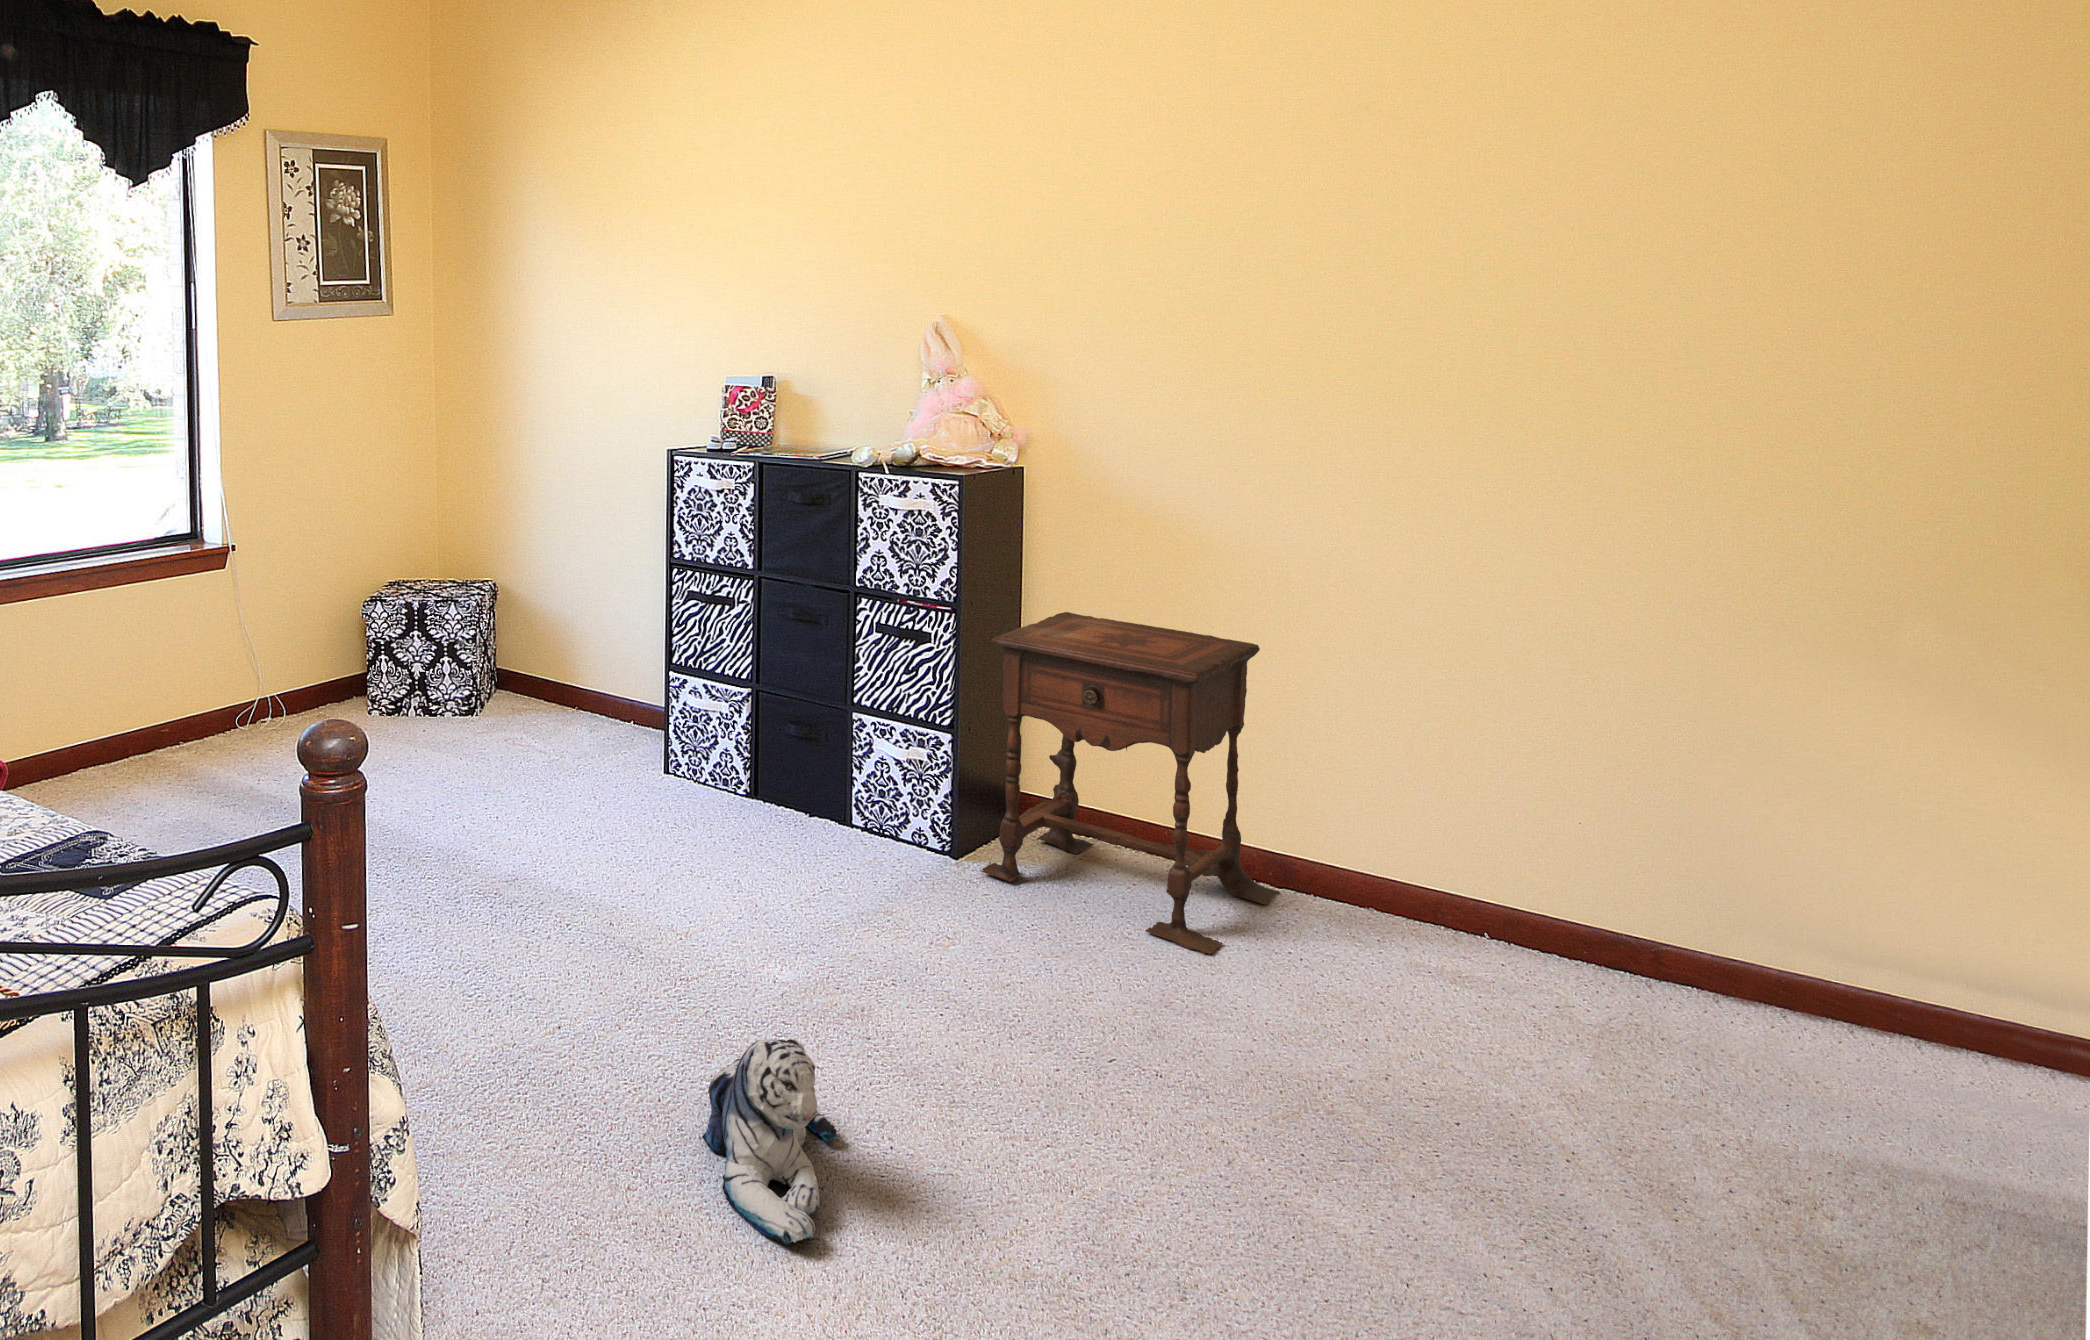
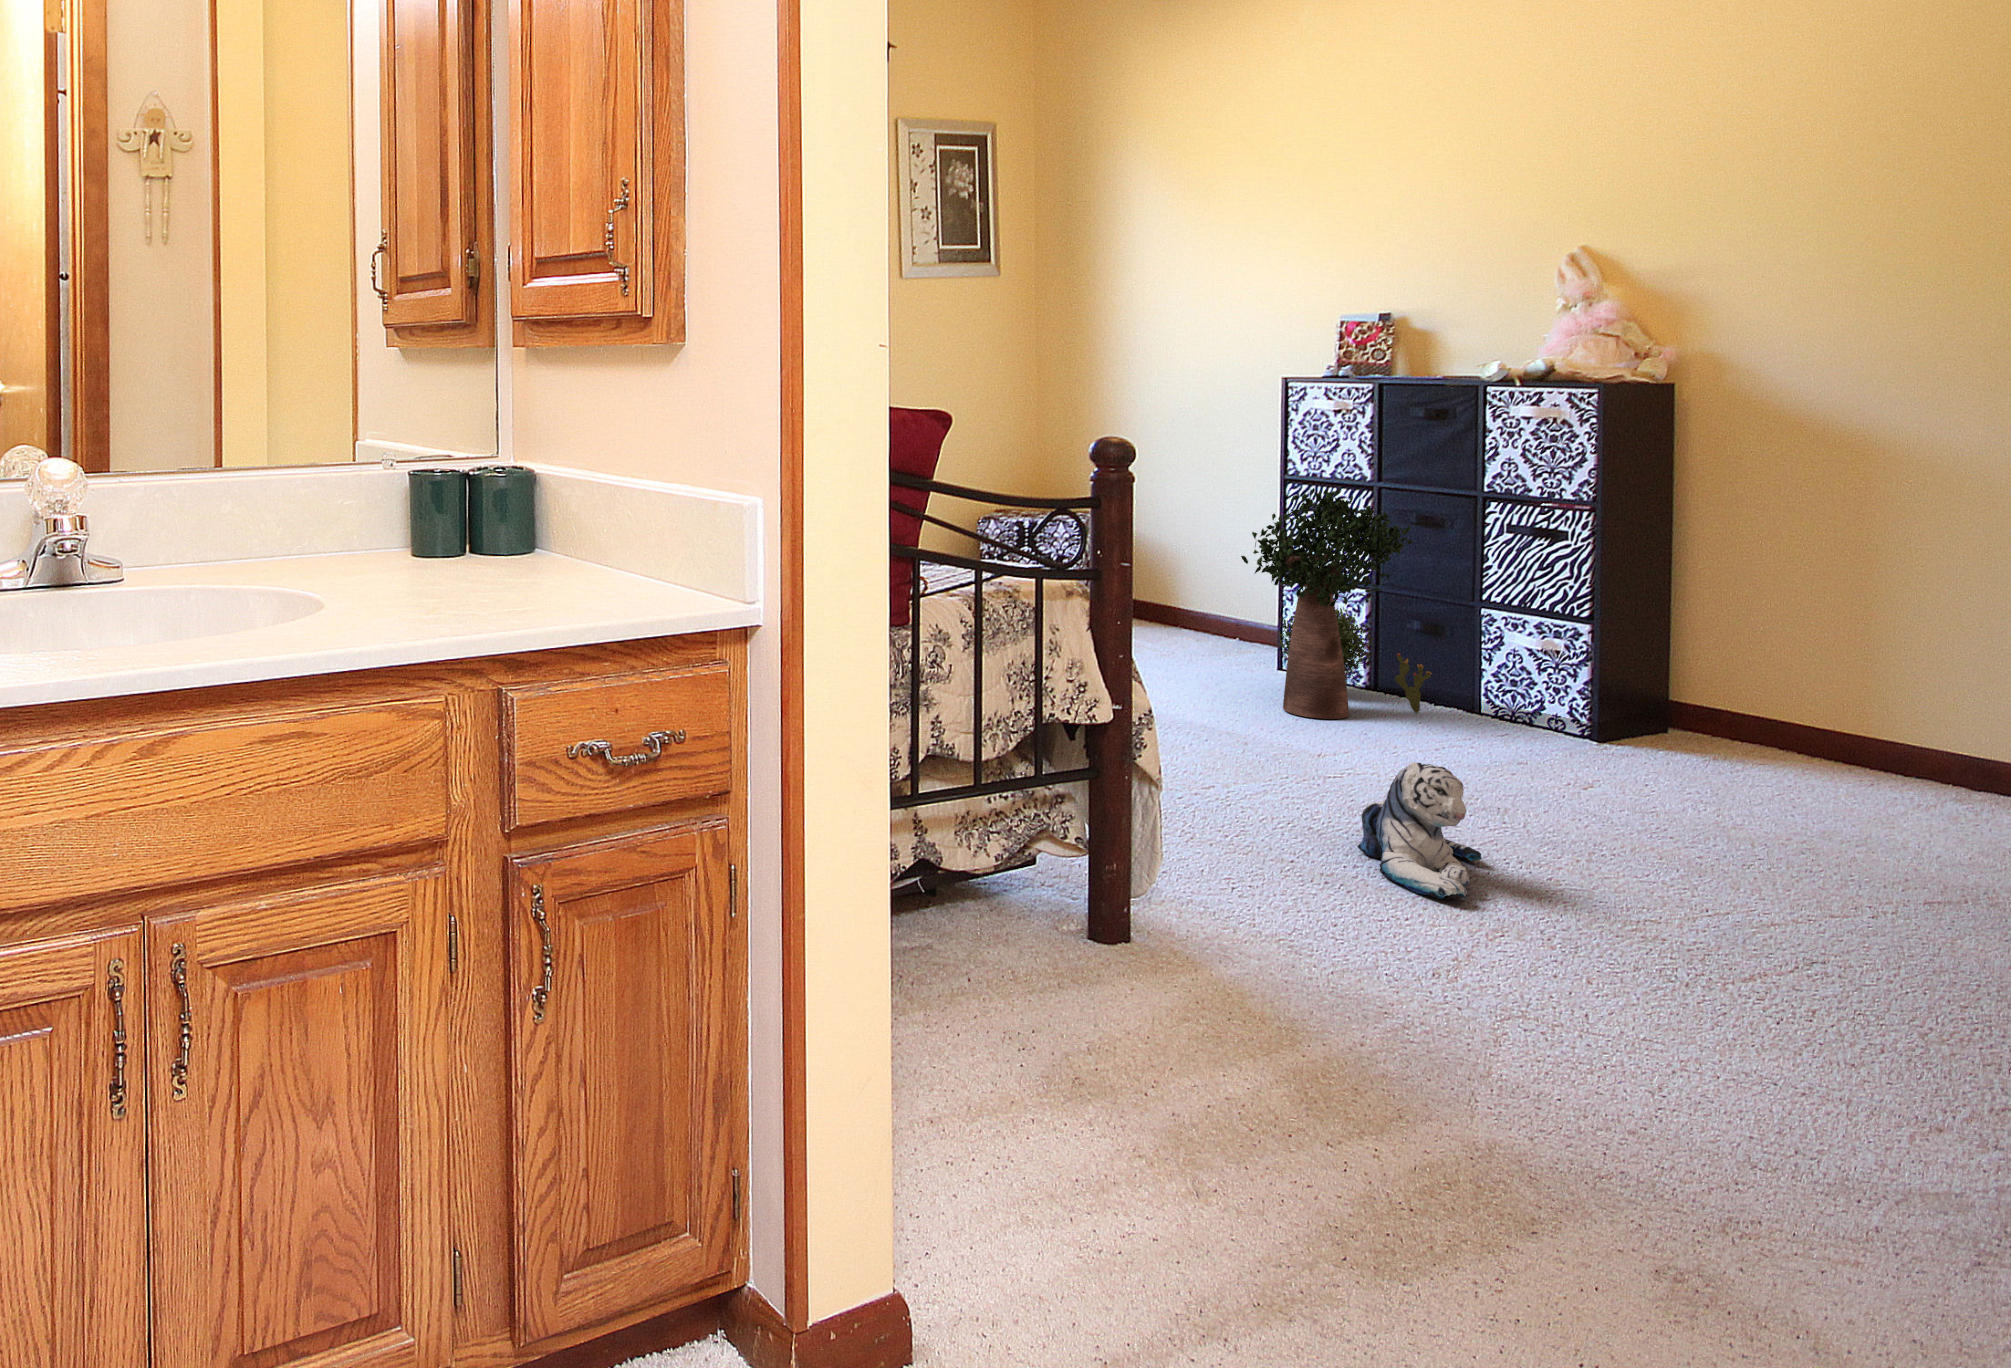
potted plant: none [614,587,806,857] -> present [1241,488,1432,719]
side table: present [980,612,1280,955] -> none [1623,520,1984,817]

